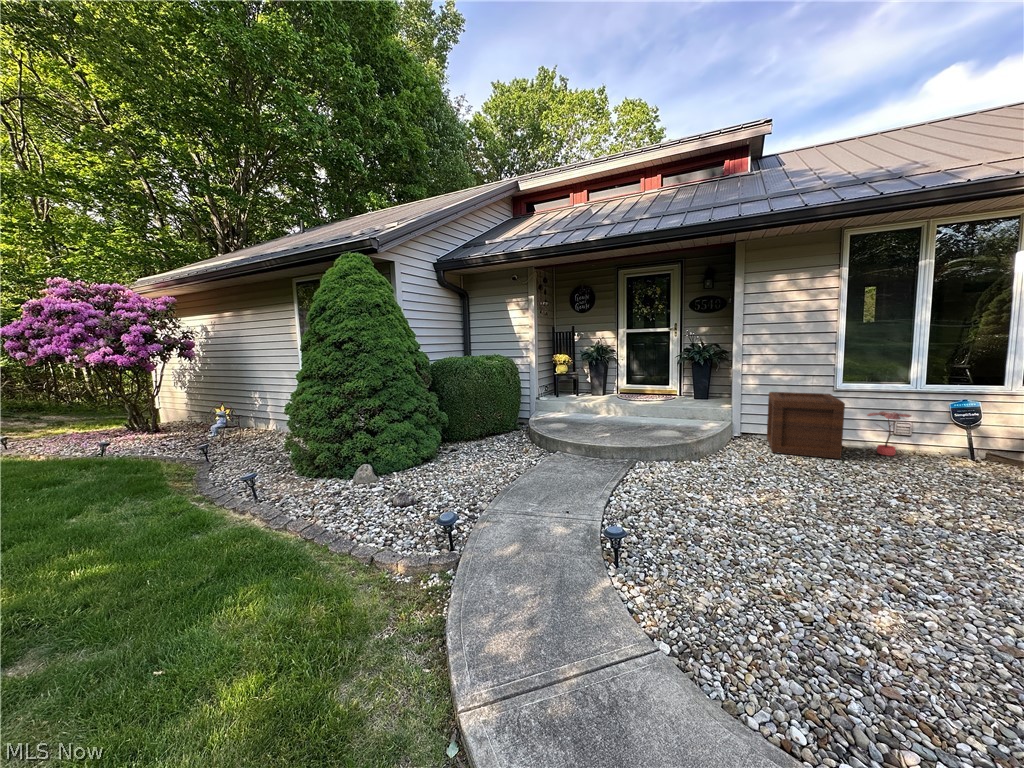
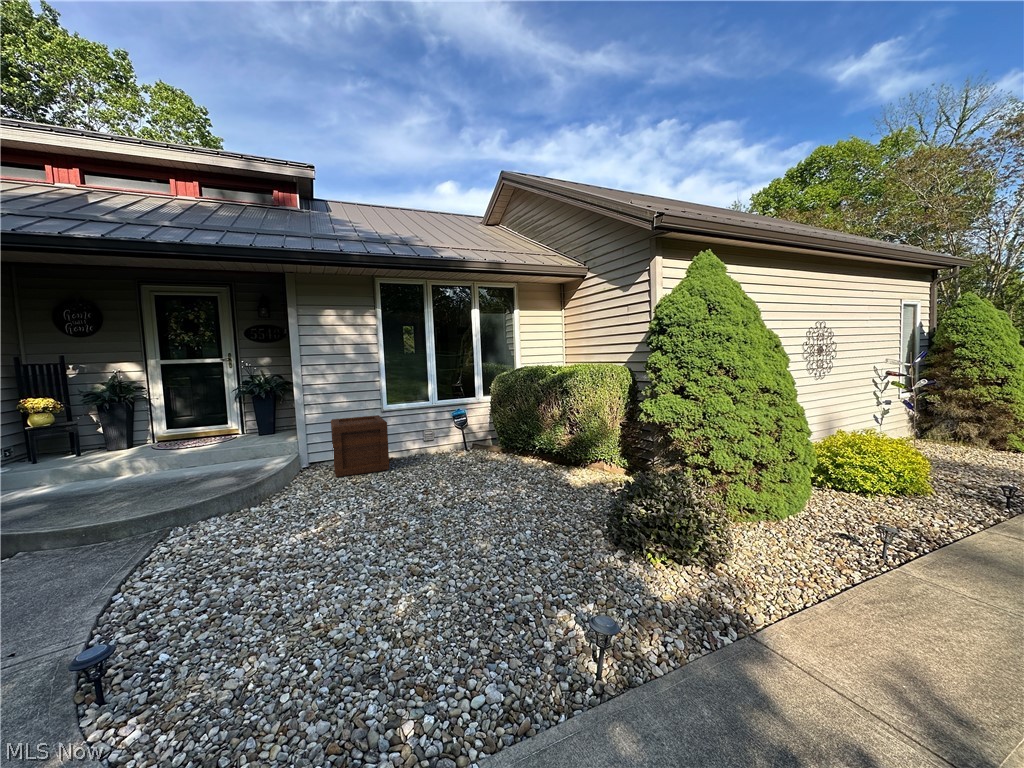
potted plant: present [868,411,911,456] -> none [405,424,431,459]

